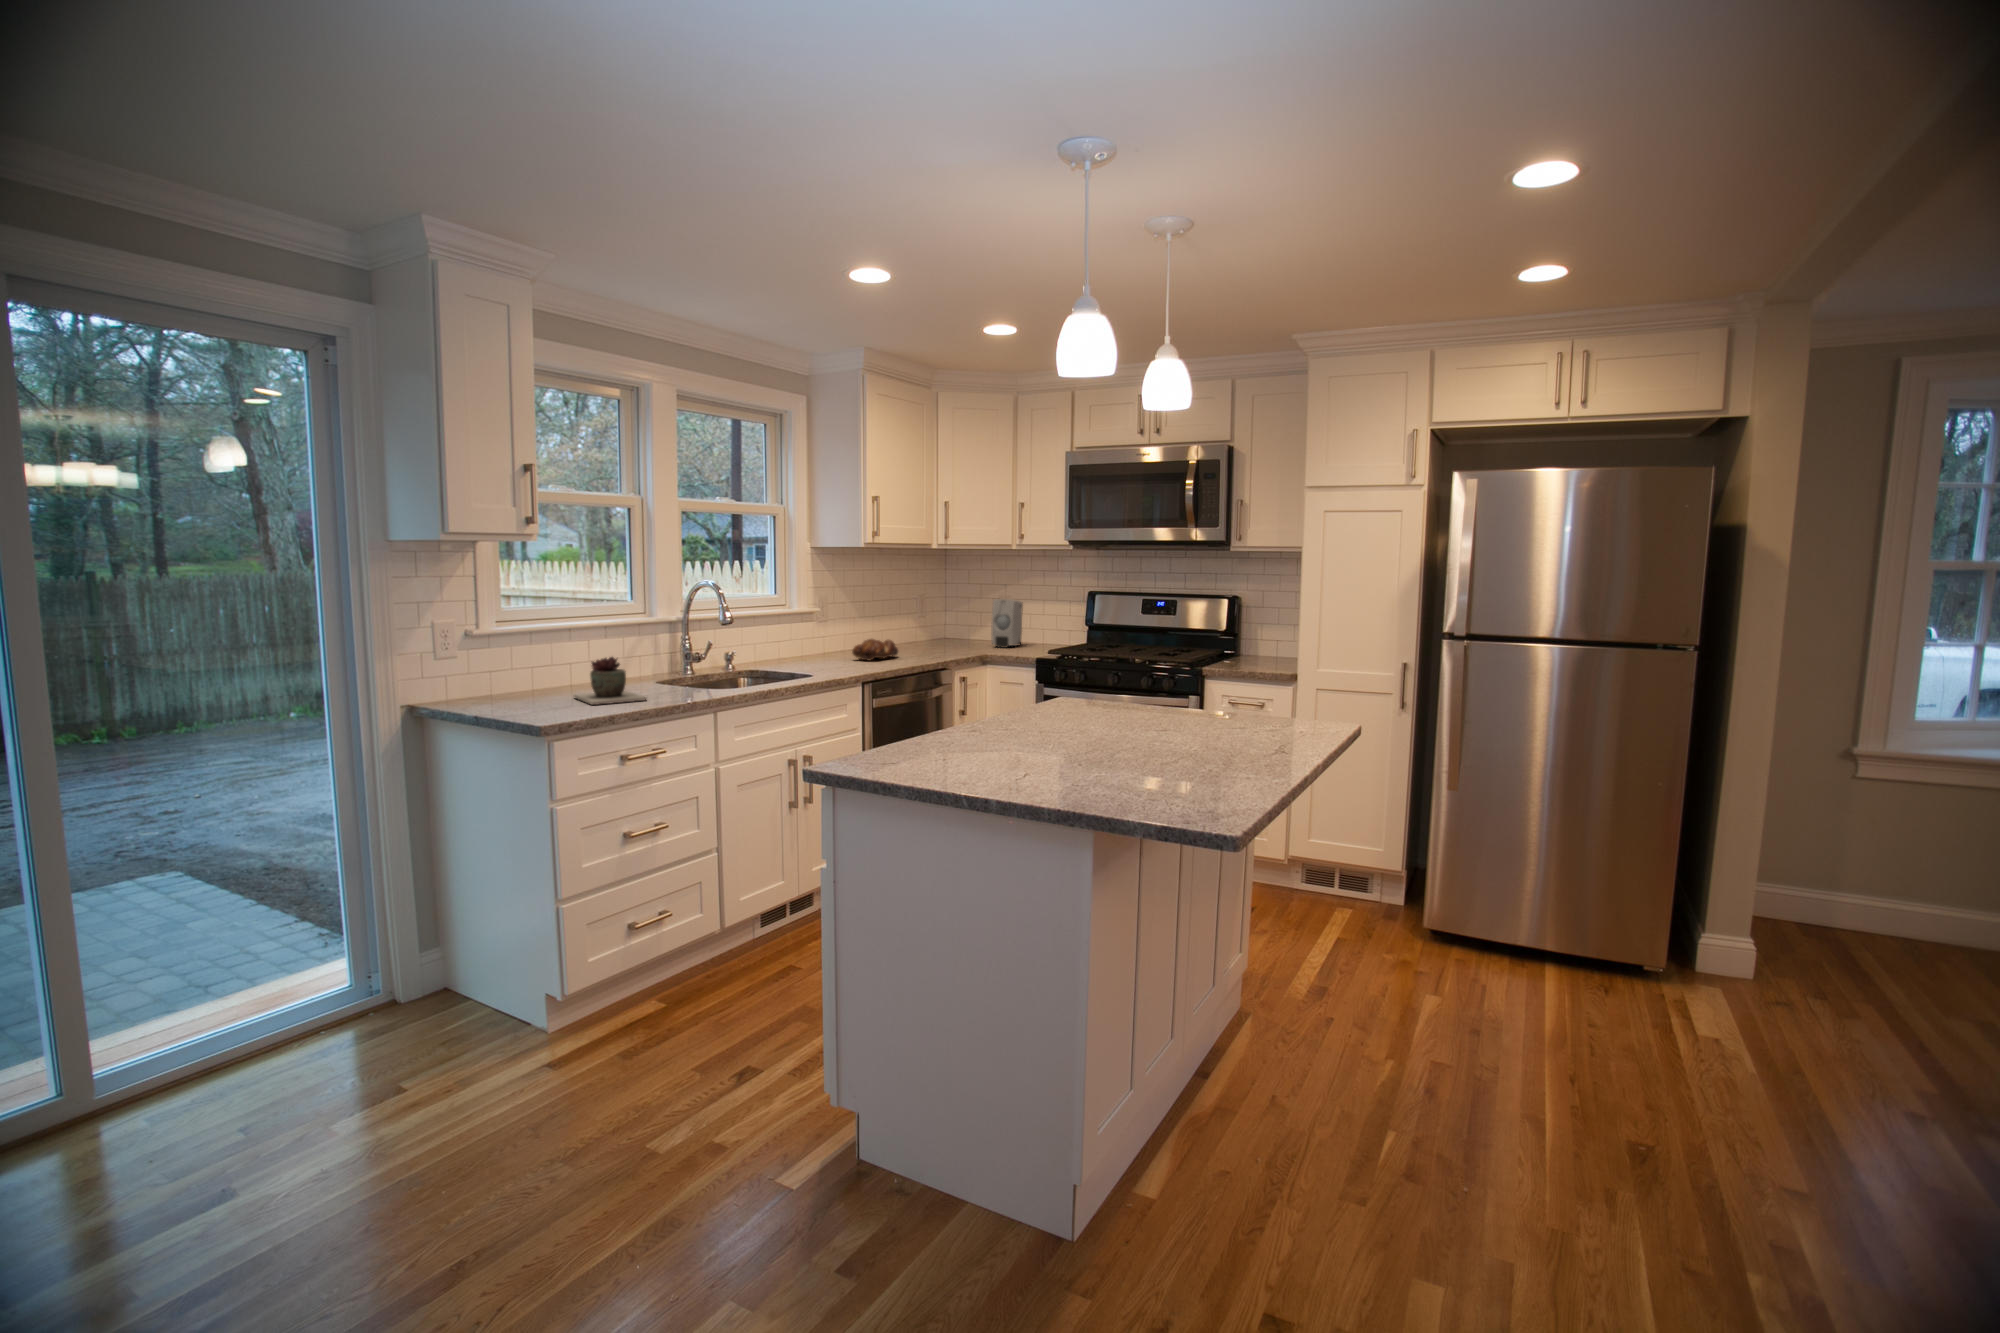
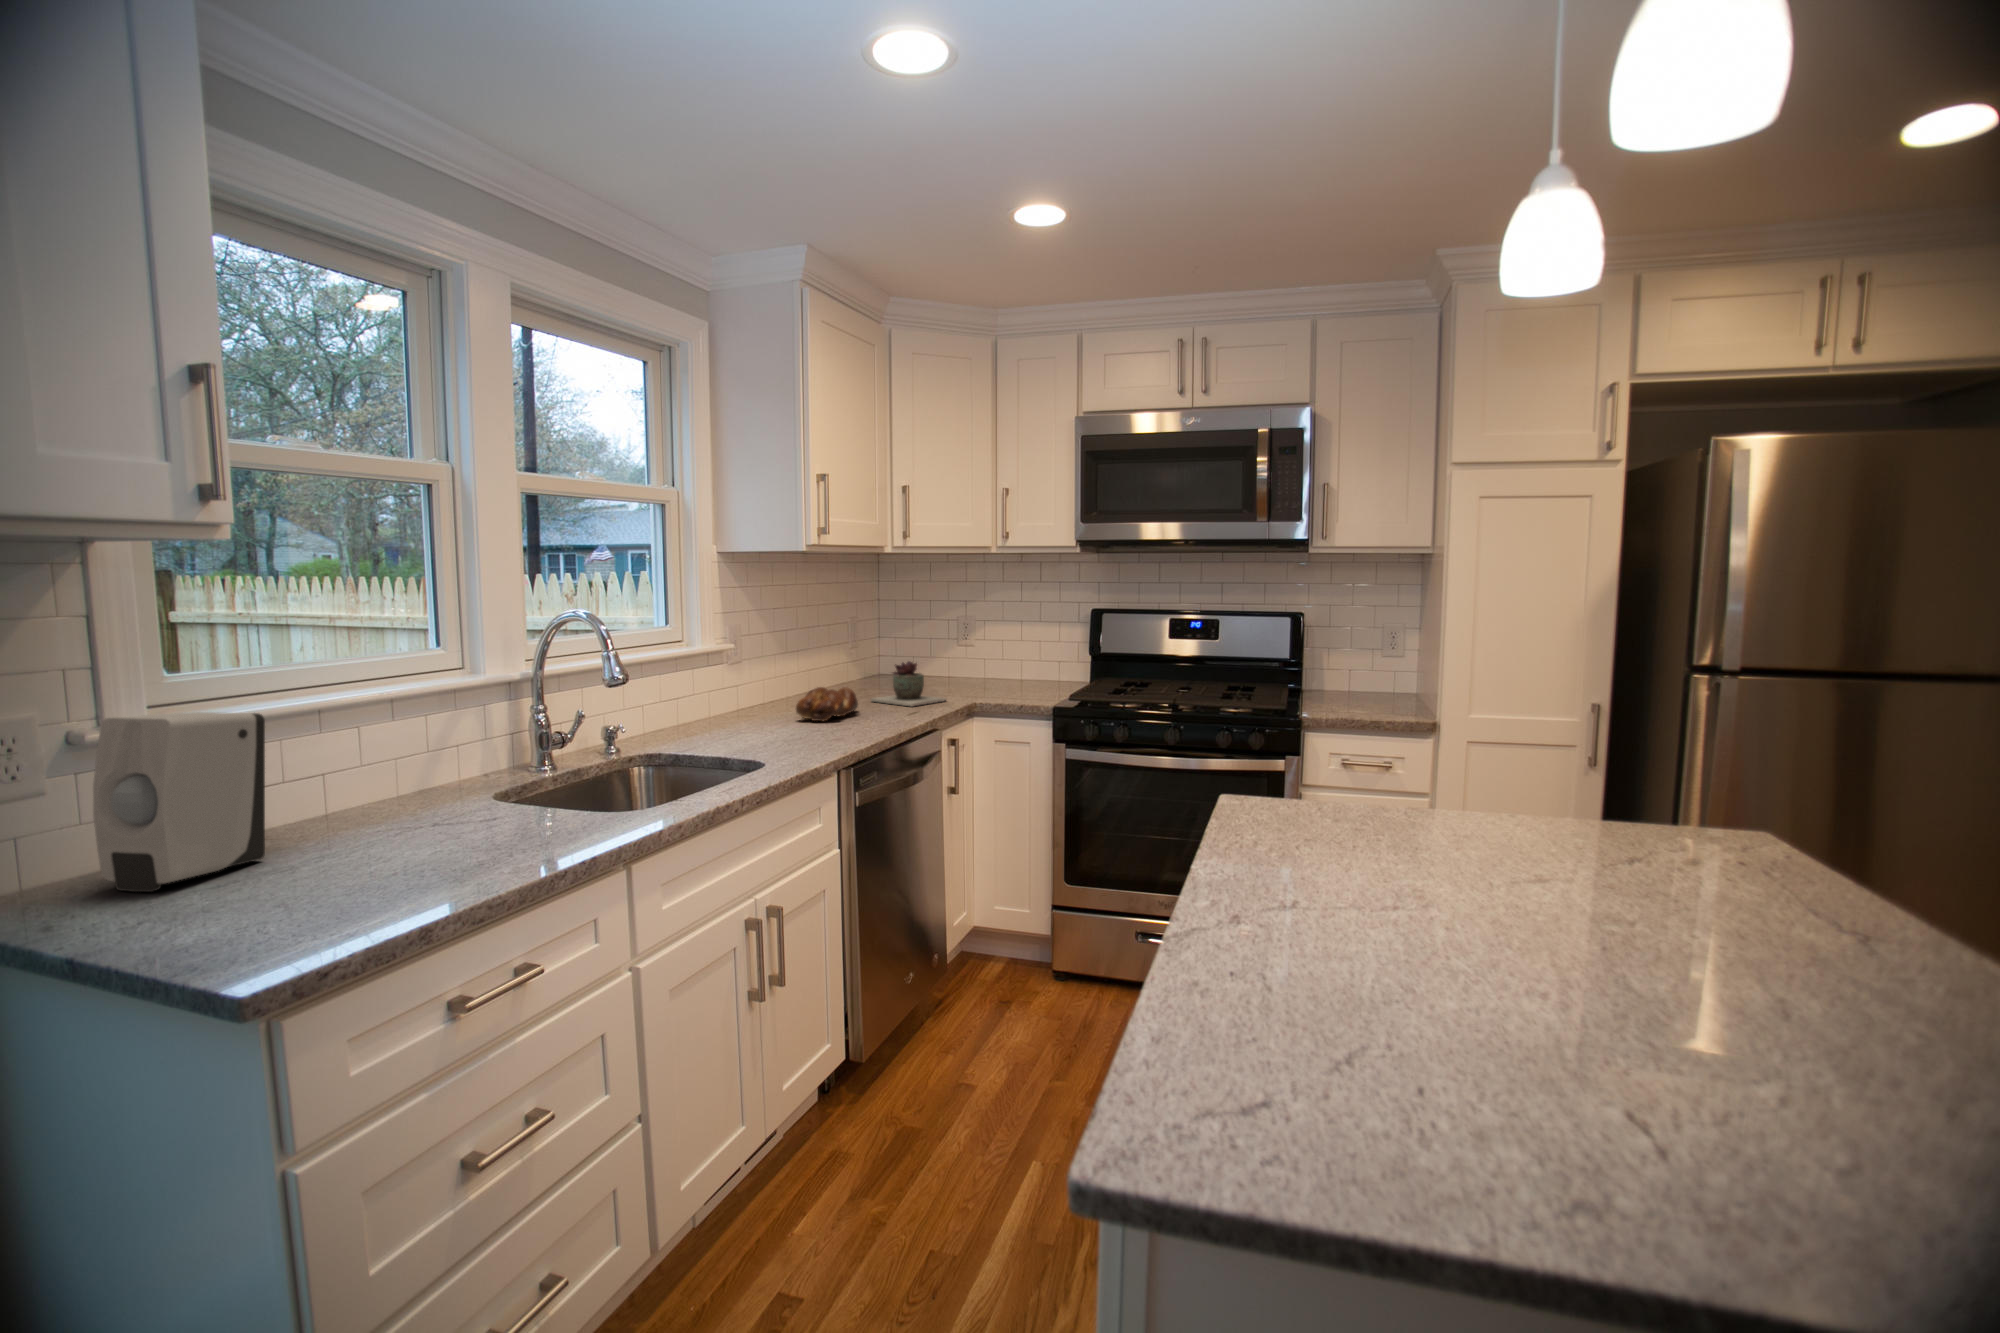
soap dispenser: present [991,599,1023,648] -> present [93,712,265,892]
succulent plant: present [574,657,647,705] -> present [870,661,946,706]

